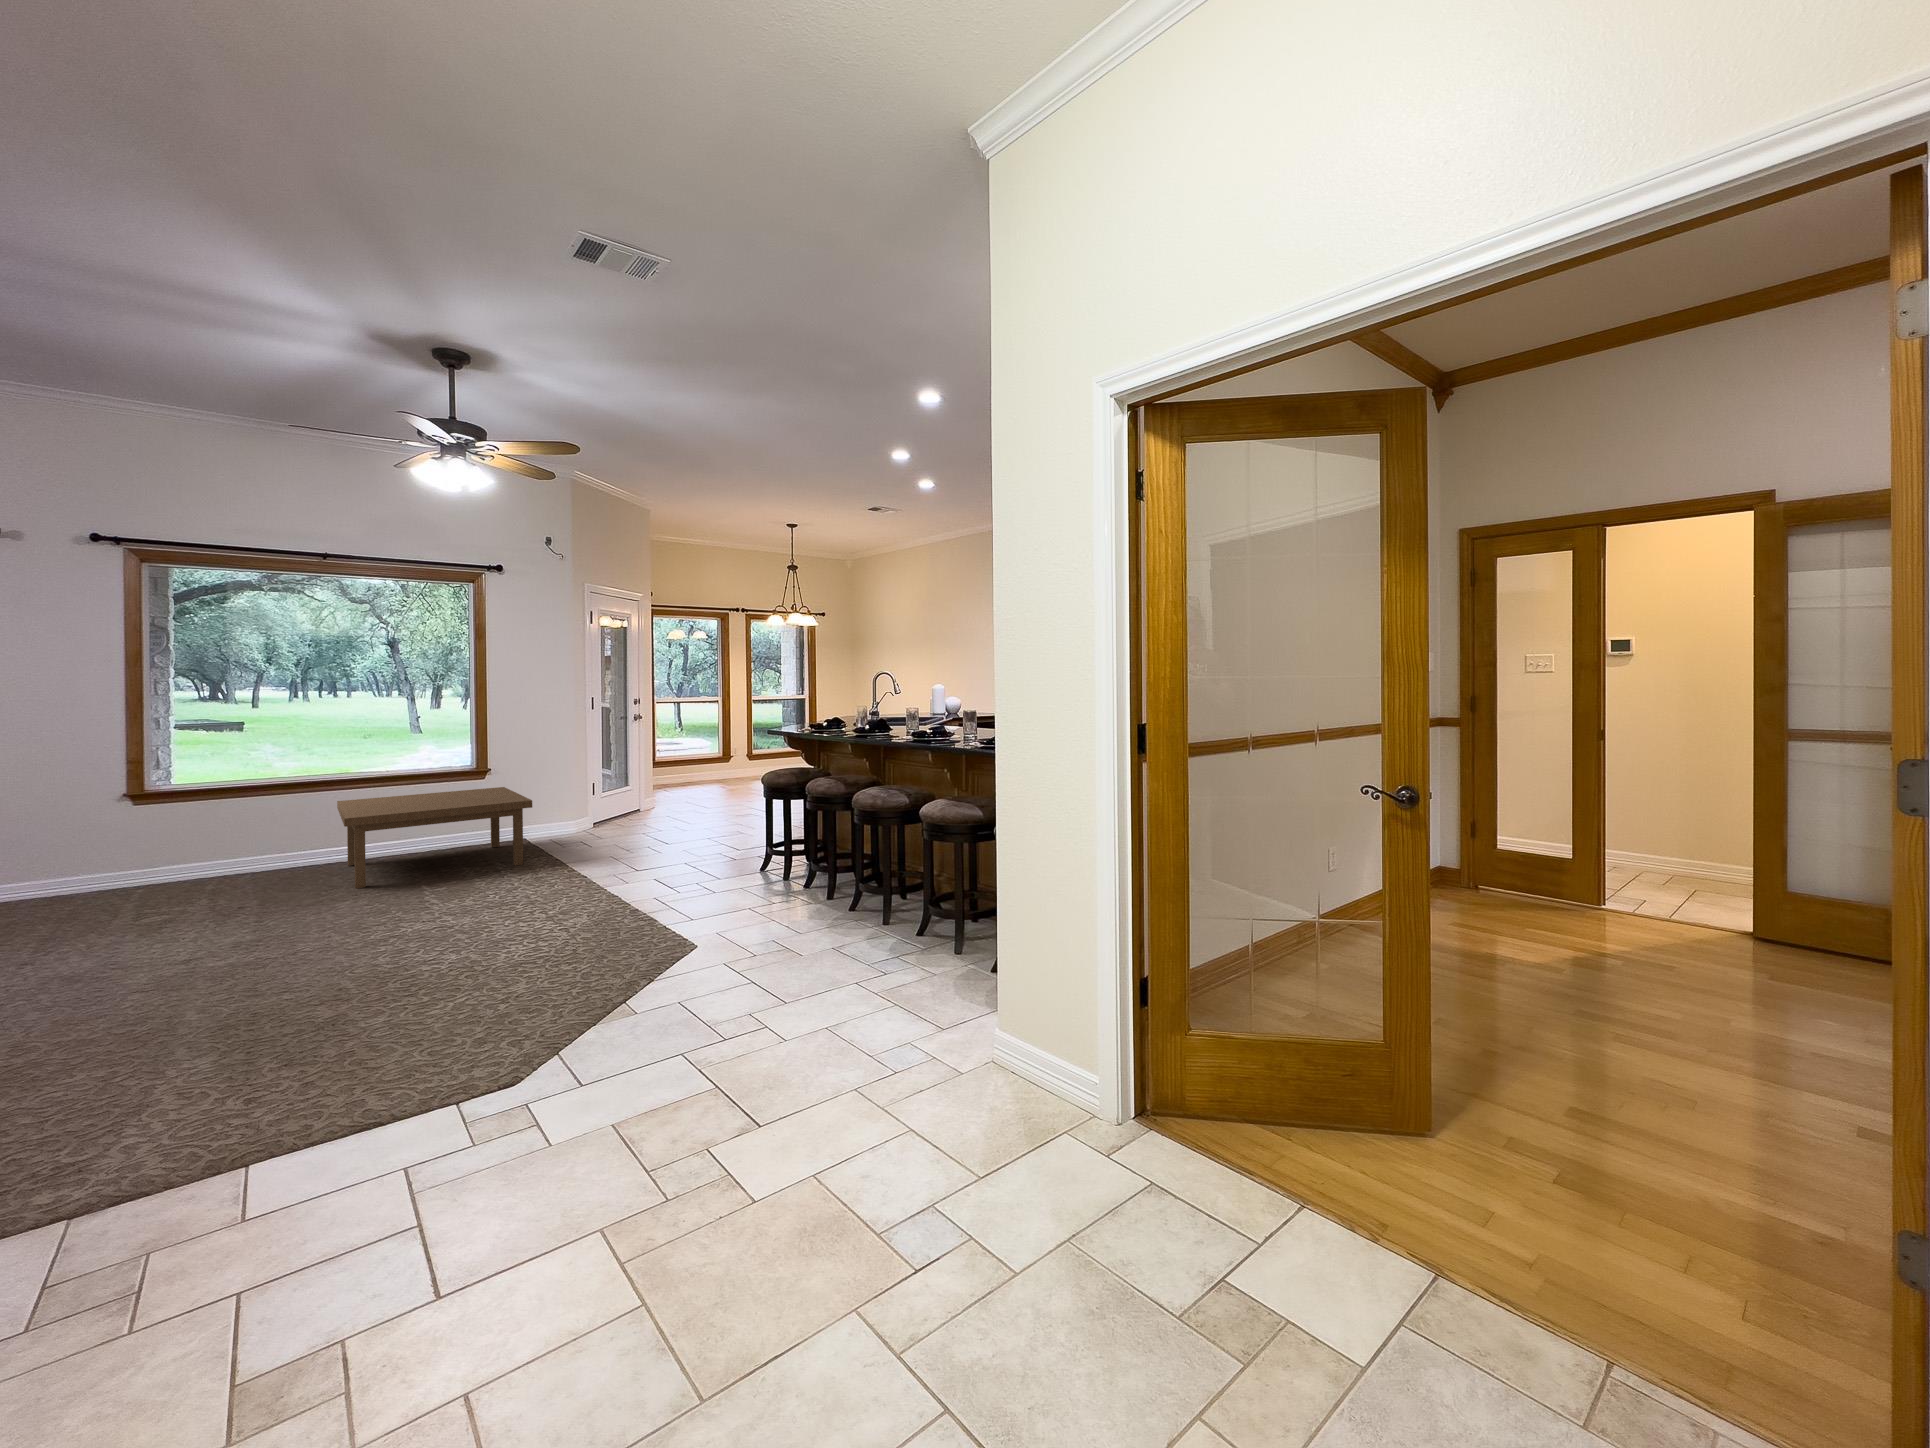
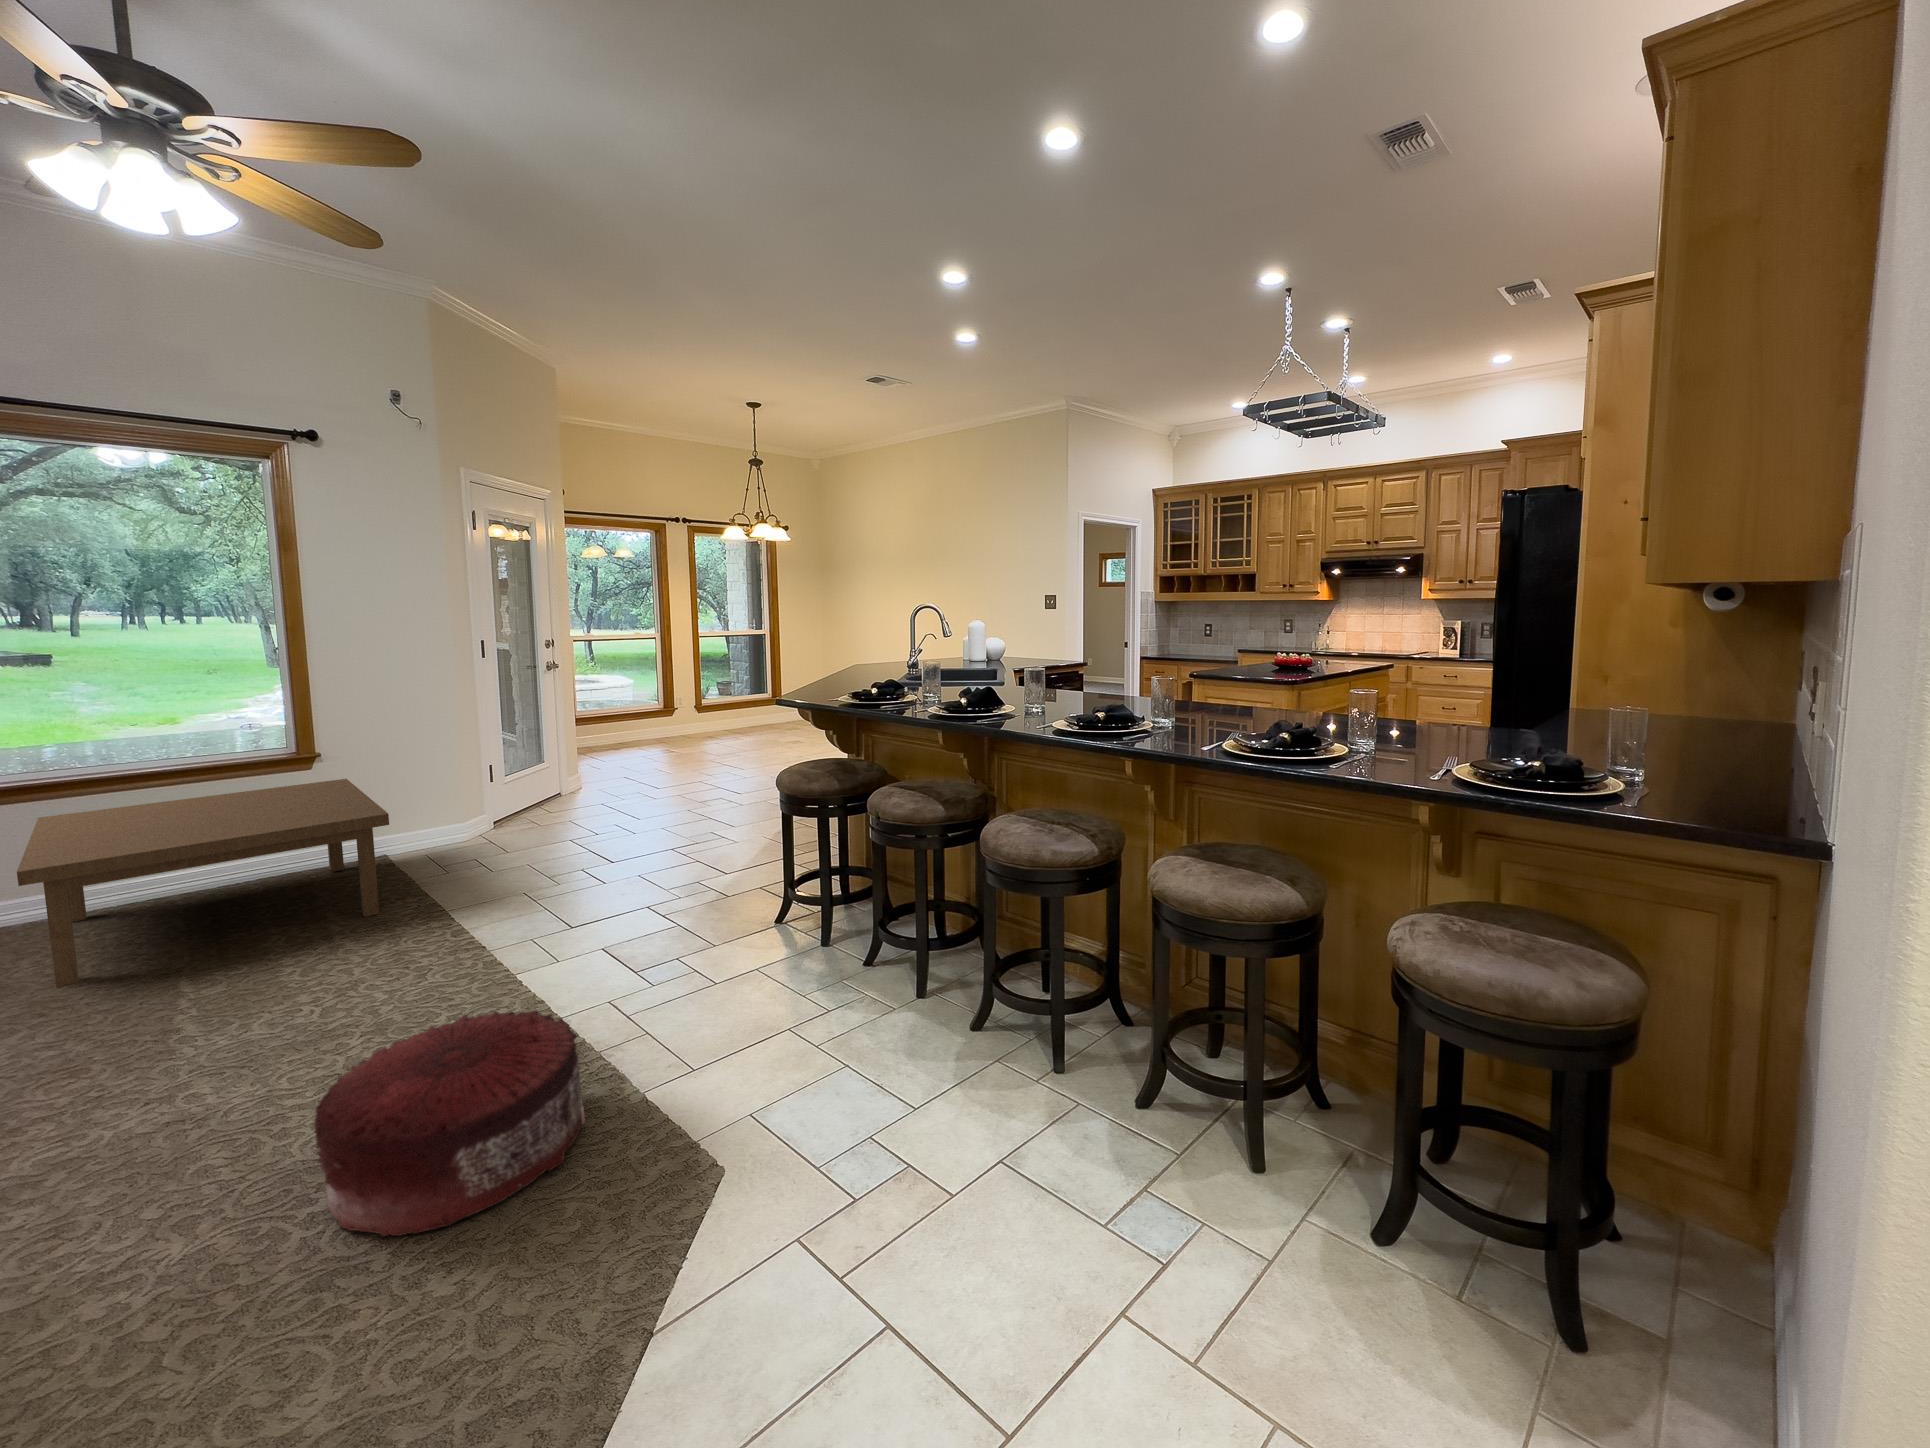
pouf: none [508,876,632,956] -> present [314,1010,585,1236]

